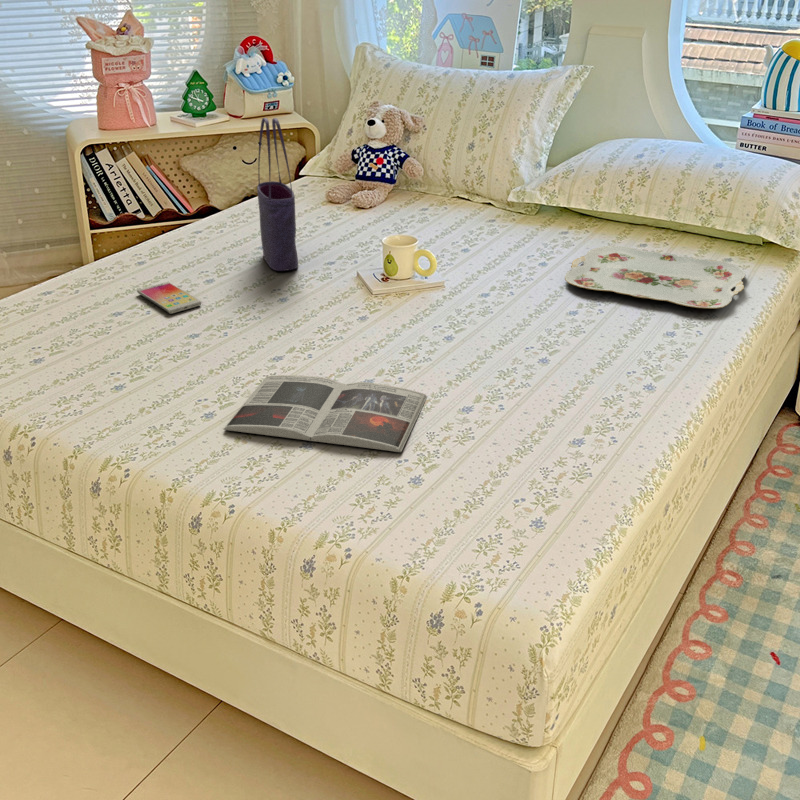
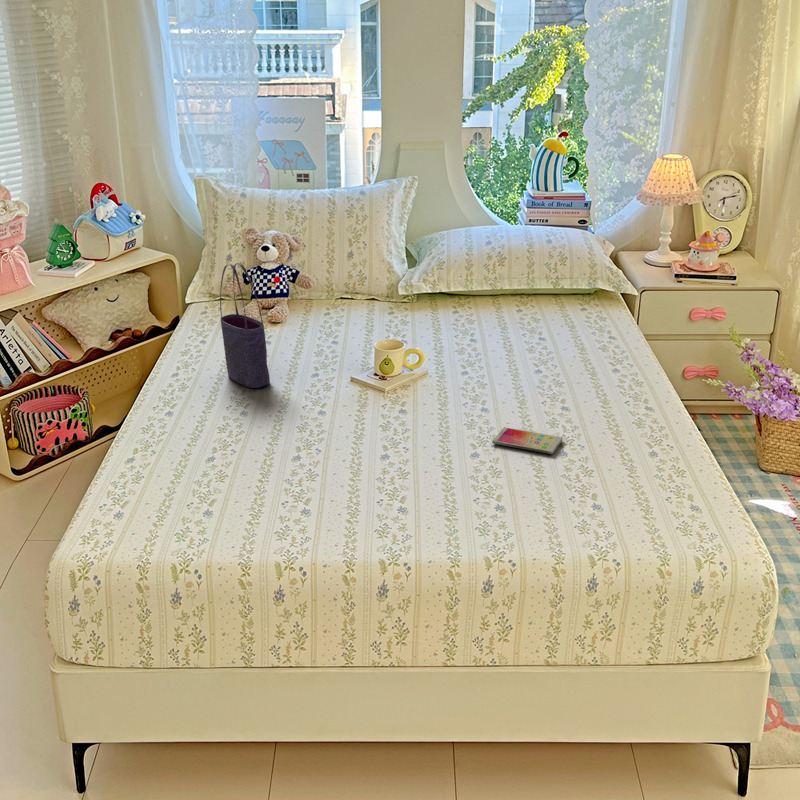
serving tray: present [565,246,745,309] -> none [480,313,611,352]
smartphone: present [137,282,201,314] -> present [492,427,563,454]
magazine: present [224,375,427,452] -> none [331,452,481,514]

